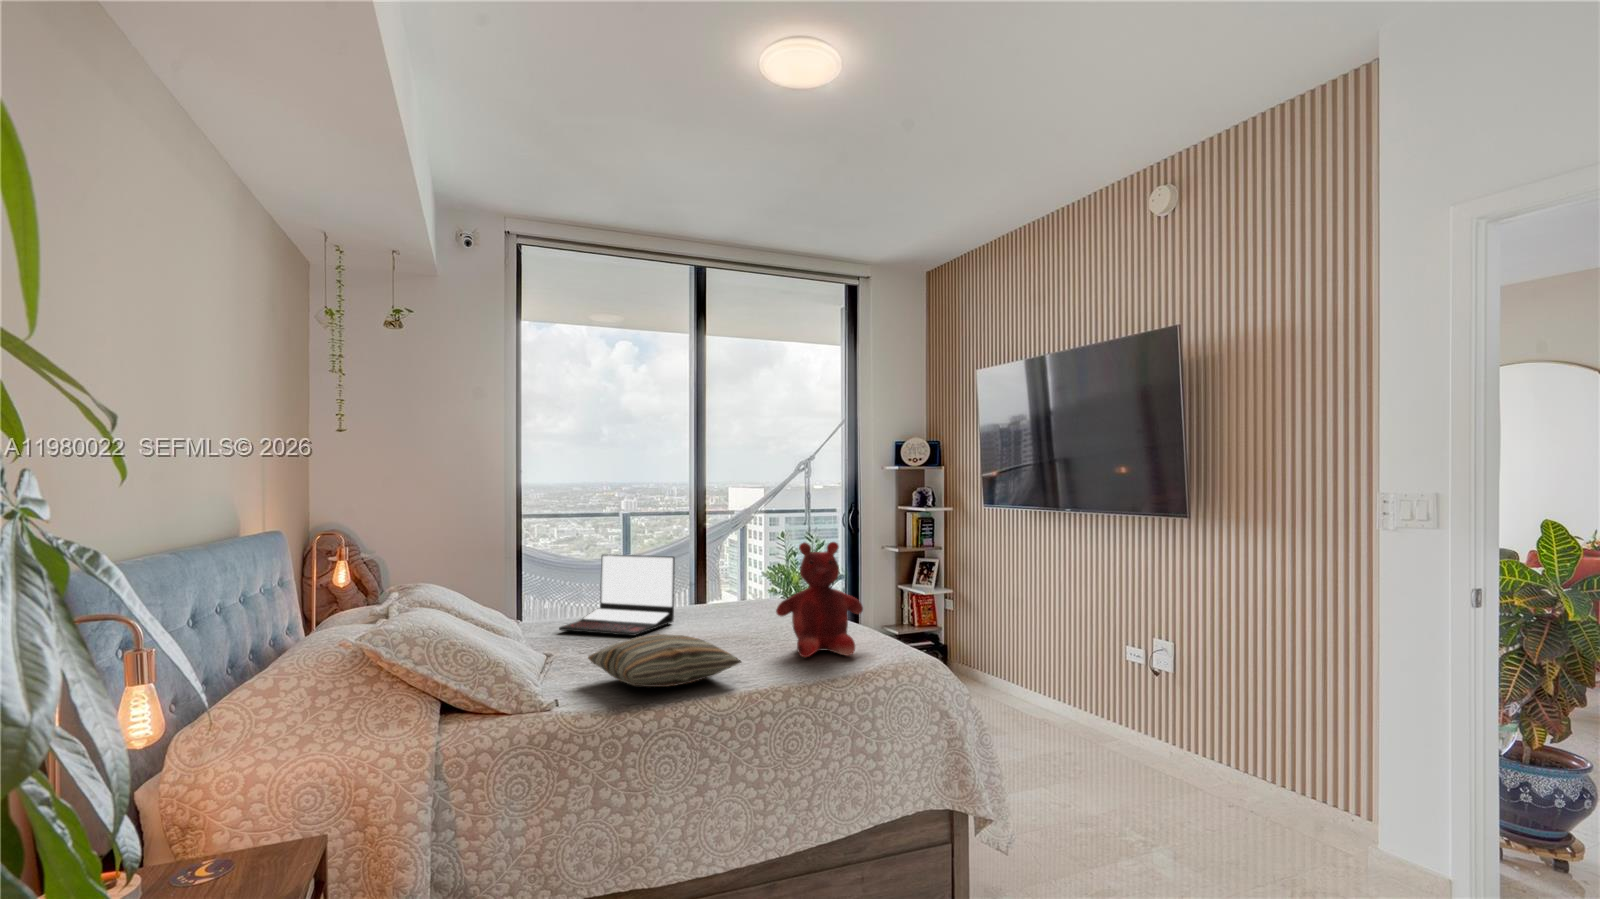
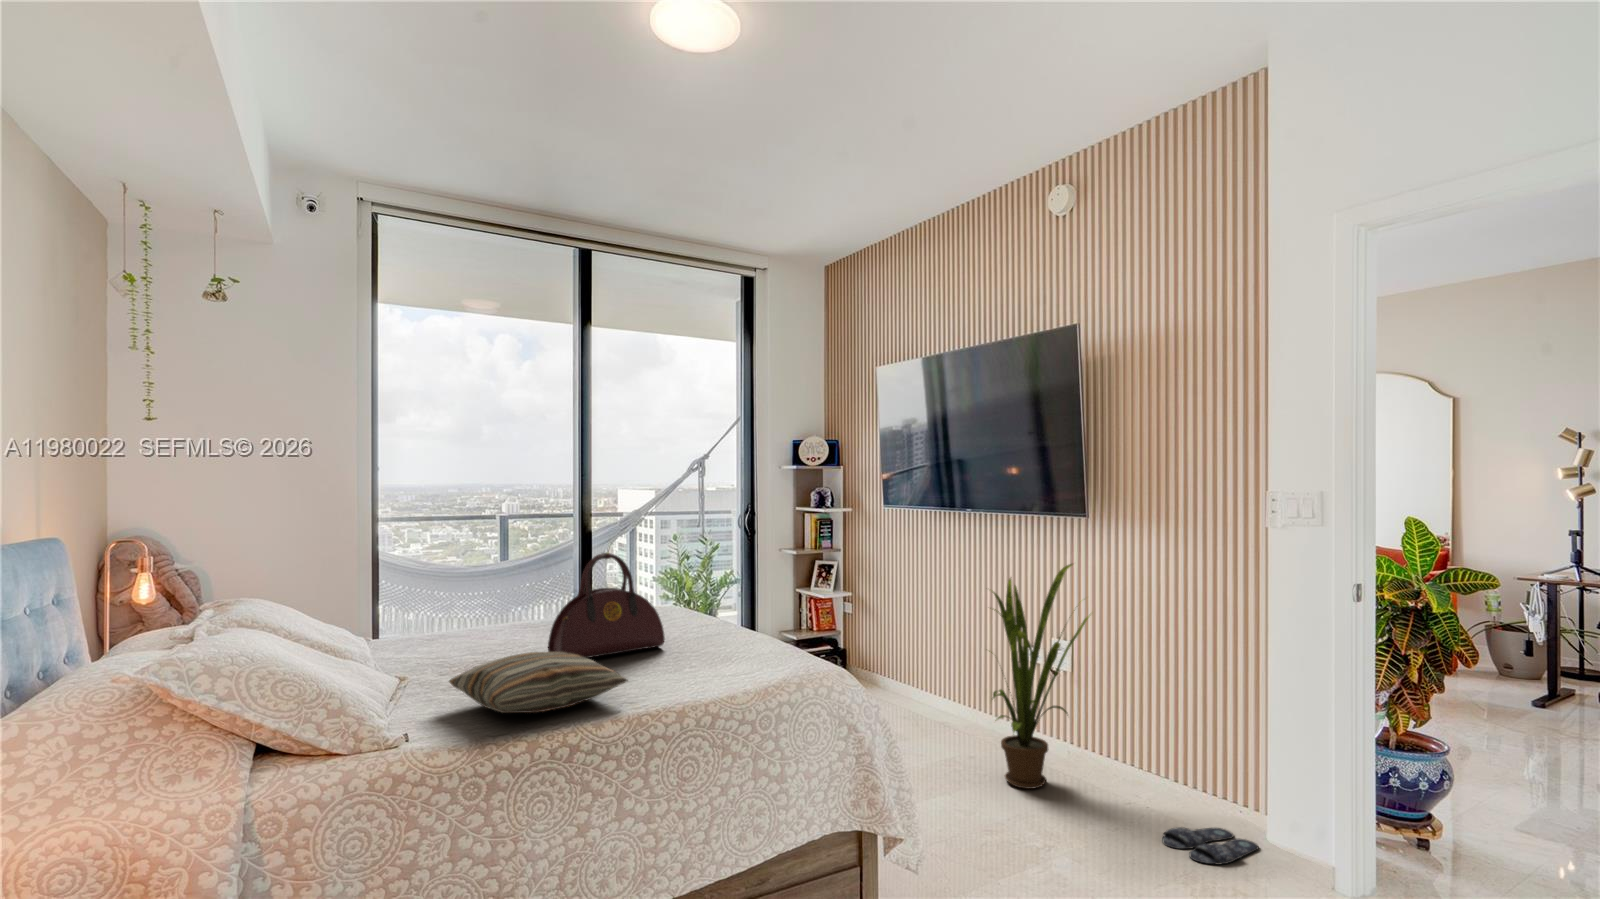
teddy bear: present [776,542,863,657] -> none [667,545,762,672]
handbag: none [670,547,774,646] -> present [548,552,665,658]
laptop: present [559,554,675,636] -> none [420,562,555,652]
house plant: none [1084,564,1200,787] -> present [991,564,1089,789]
slippers: none [1268,832,1372,870] -> present [1162,827,1258,865]

